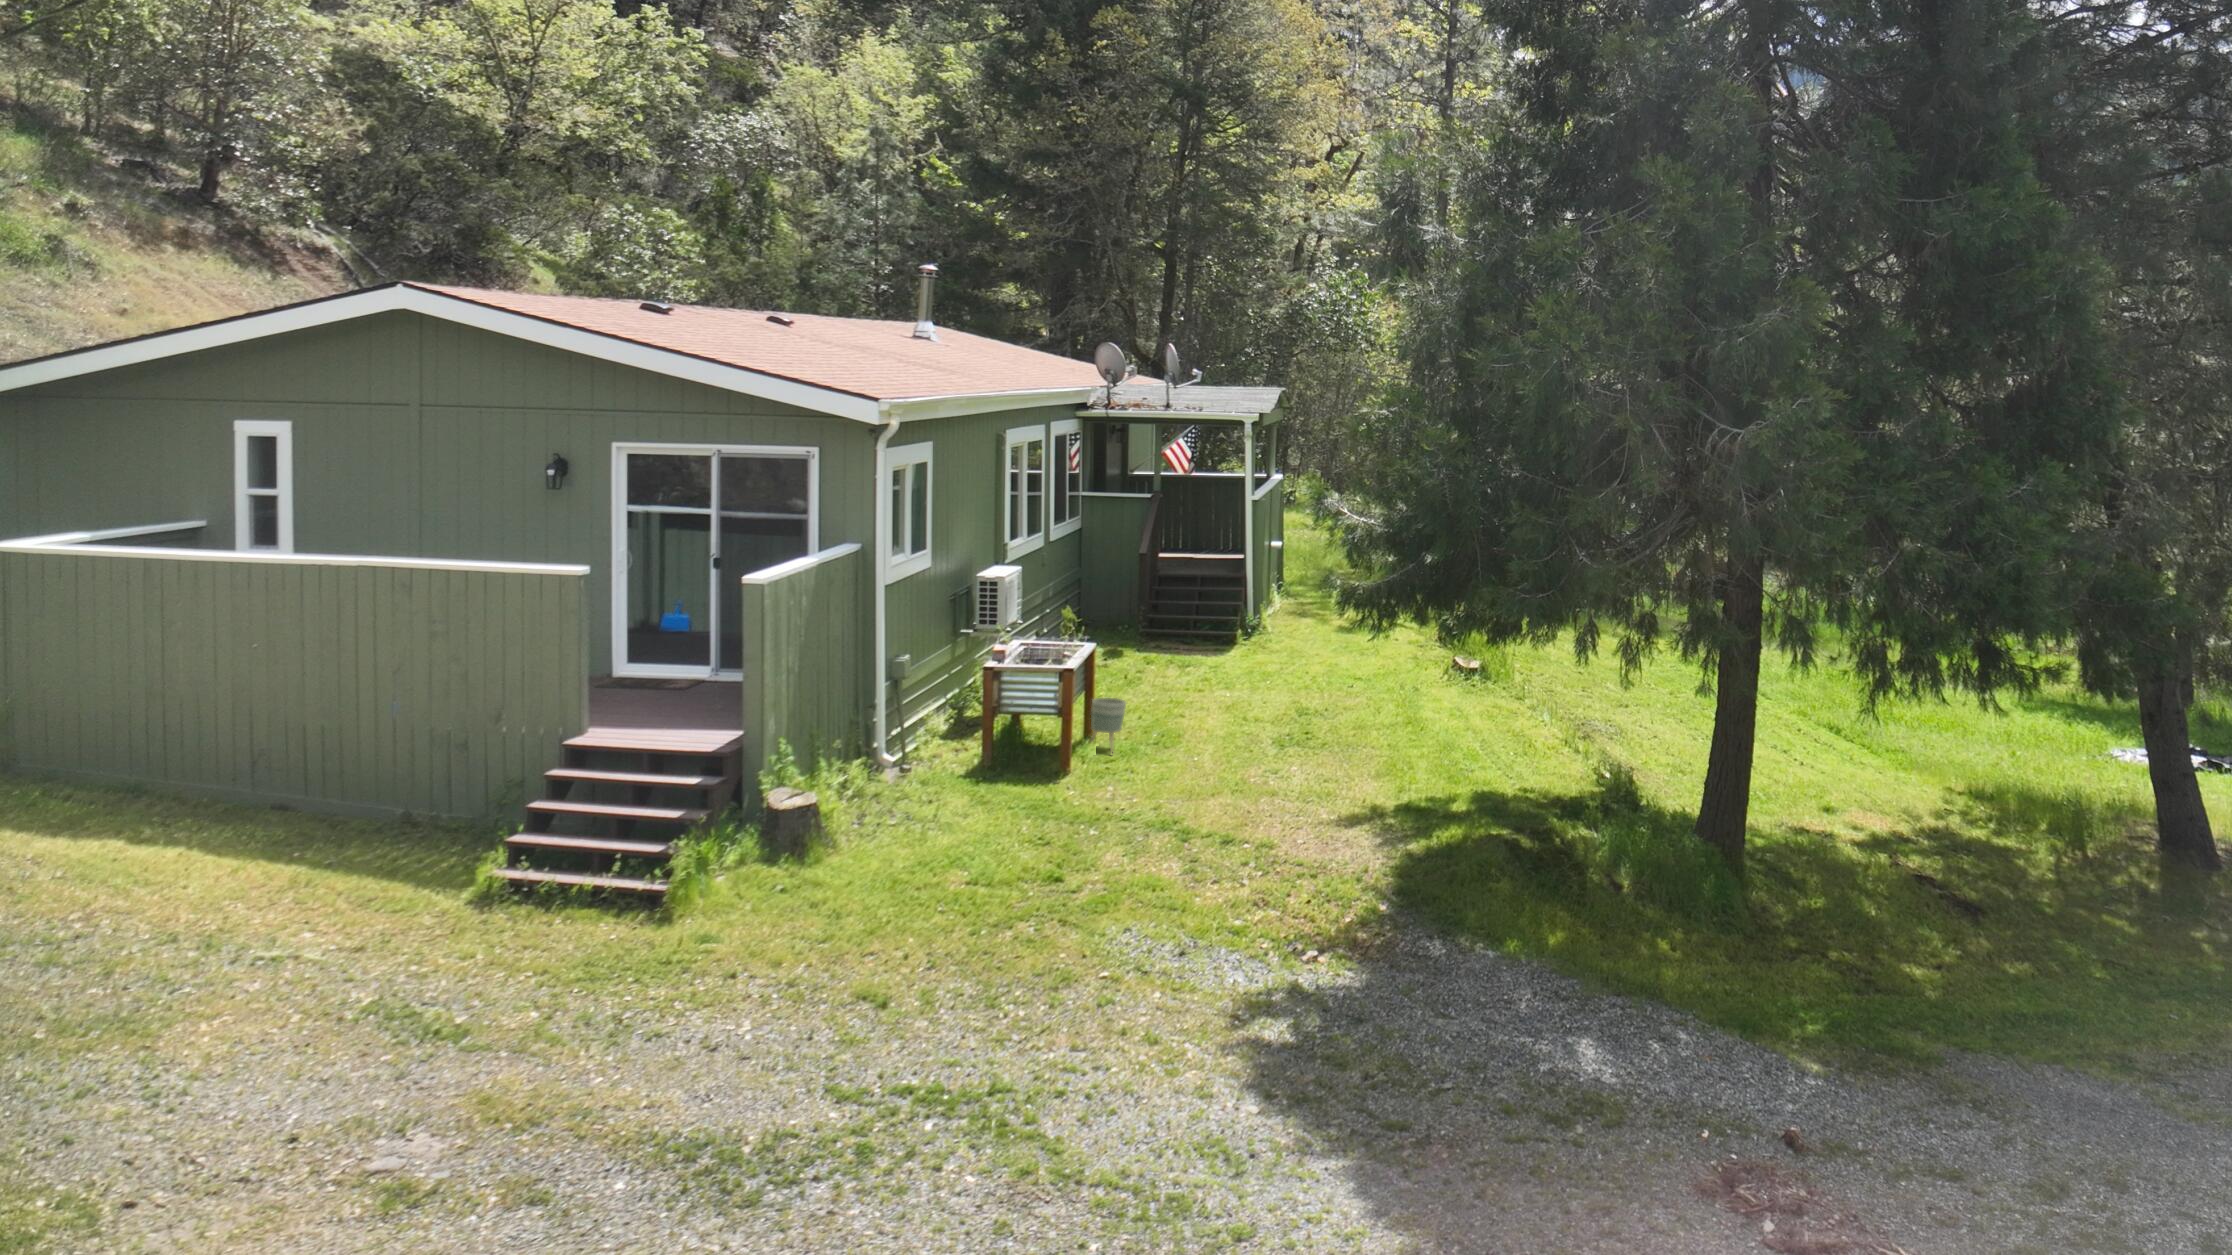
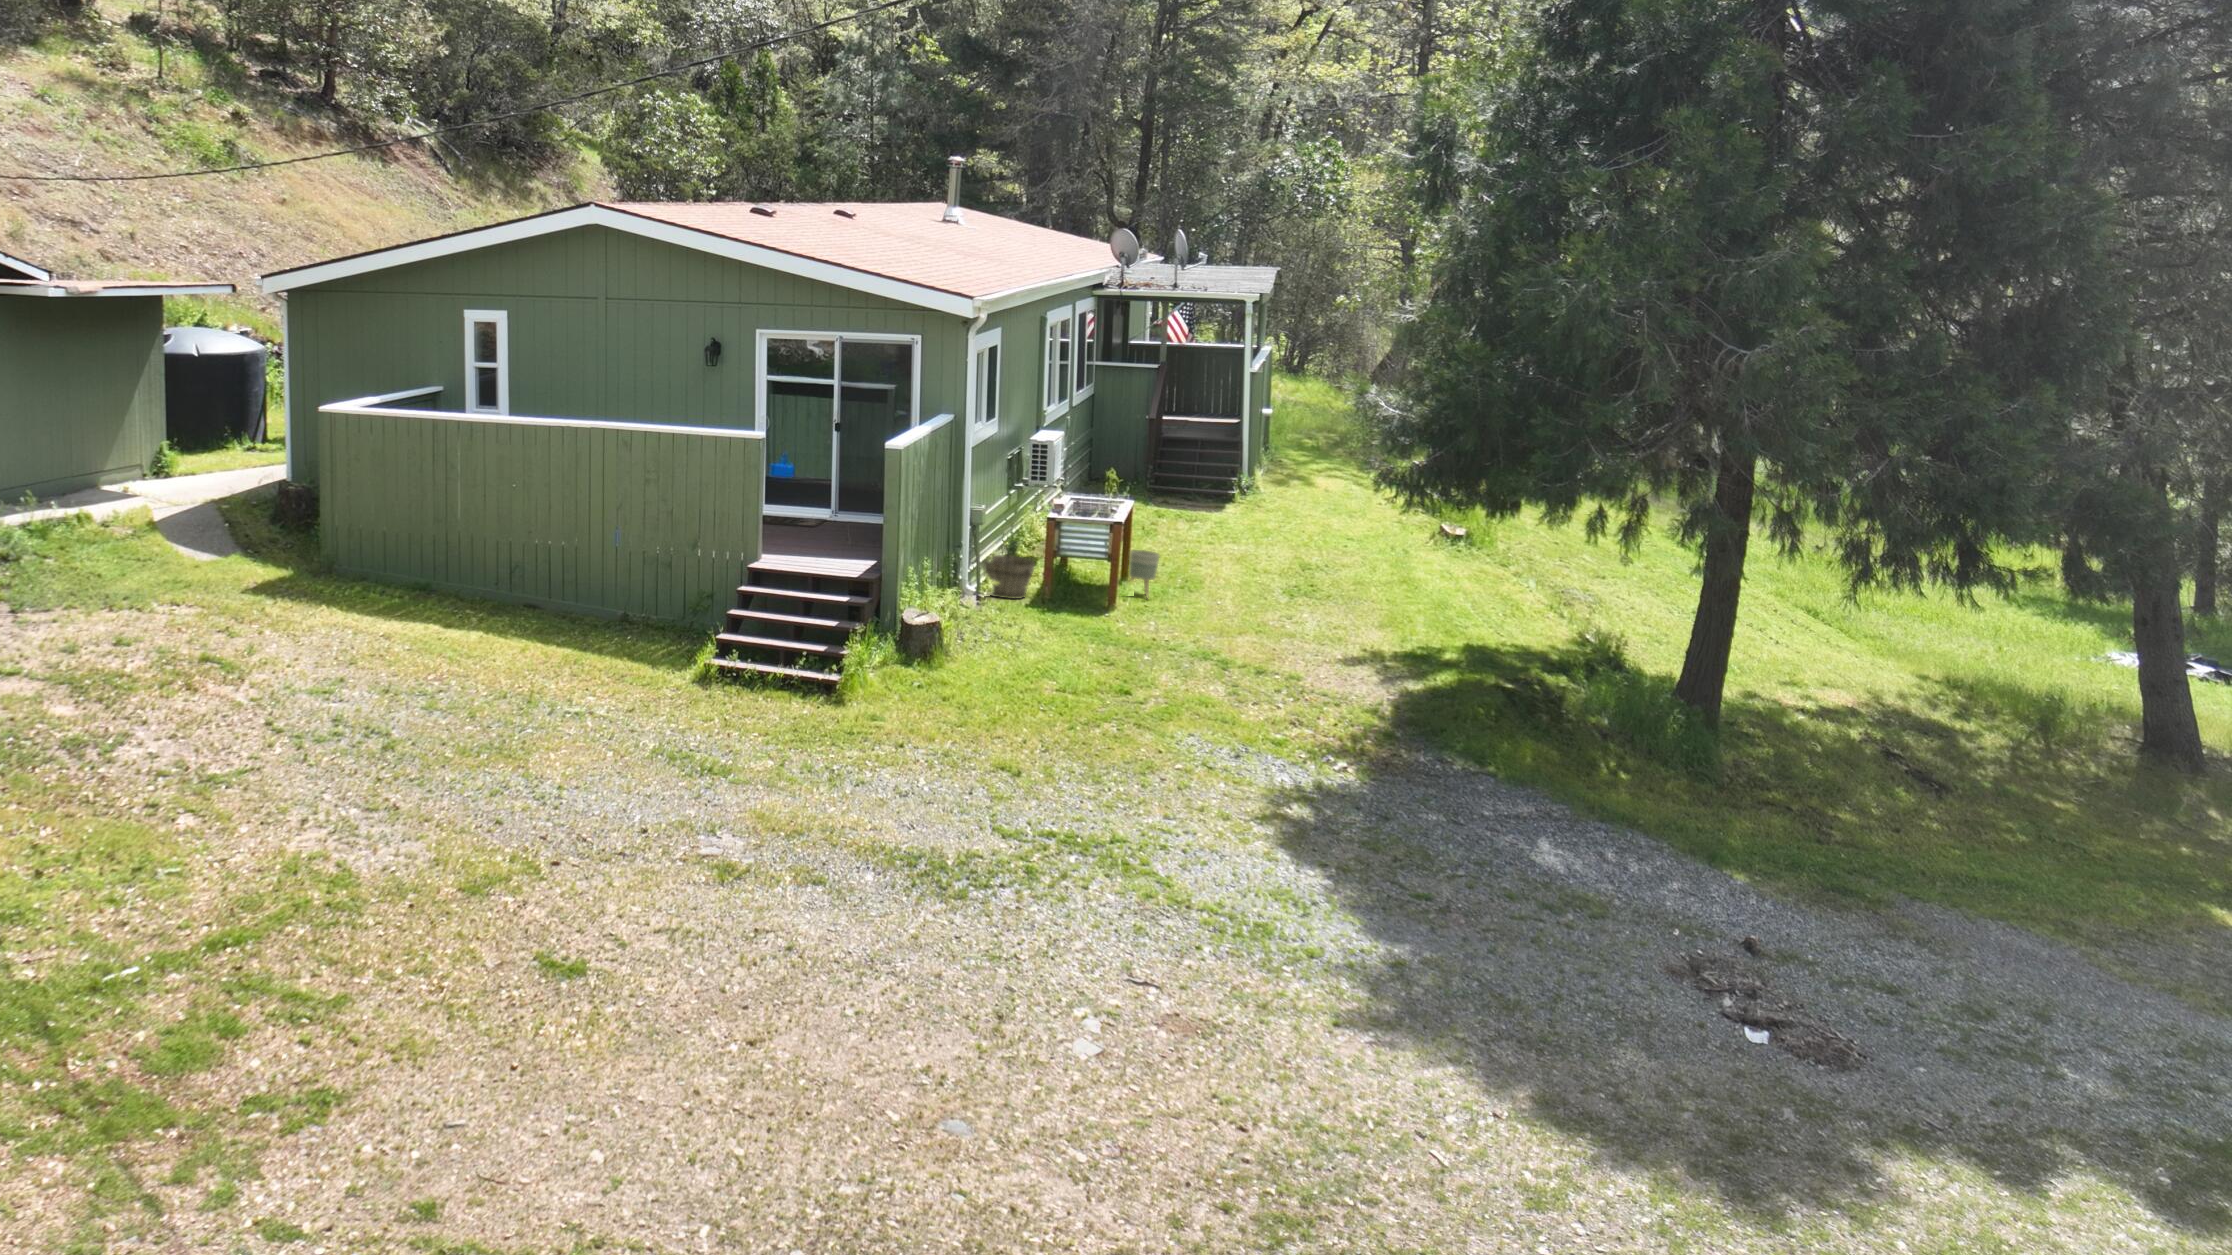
wooden bucket: none [899,707,971,772] -> present [984,553,1035,599]

